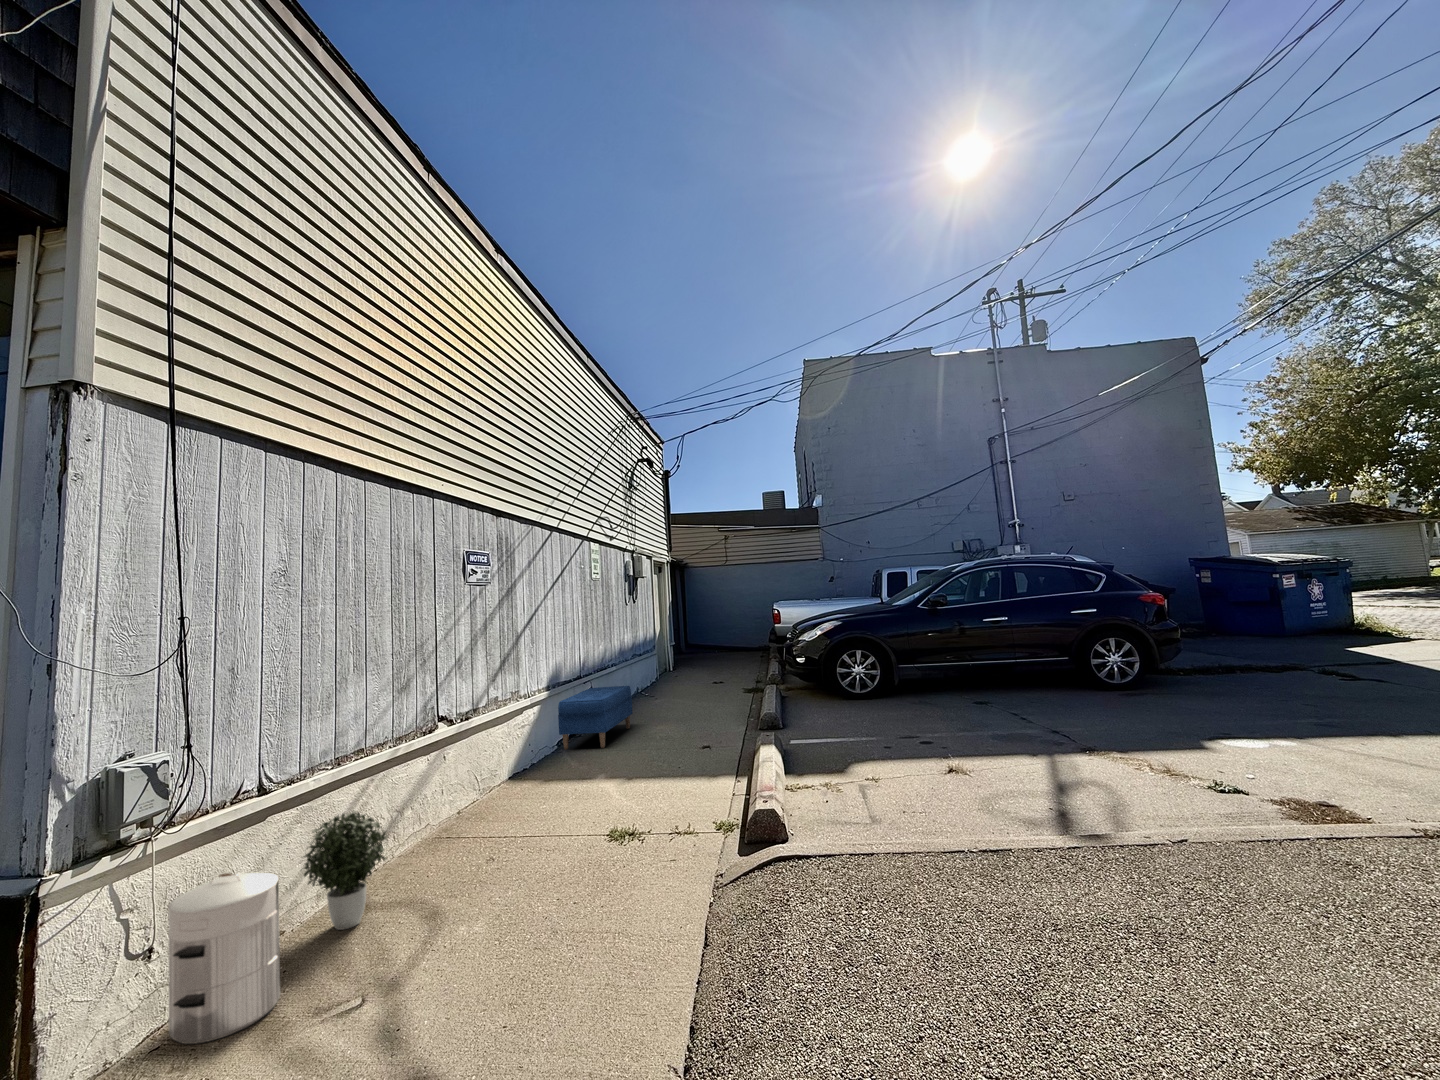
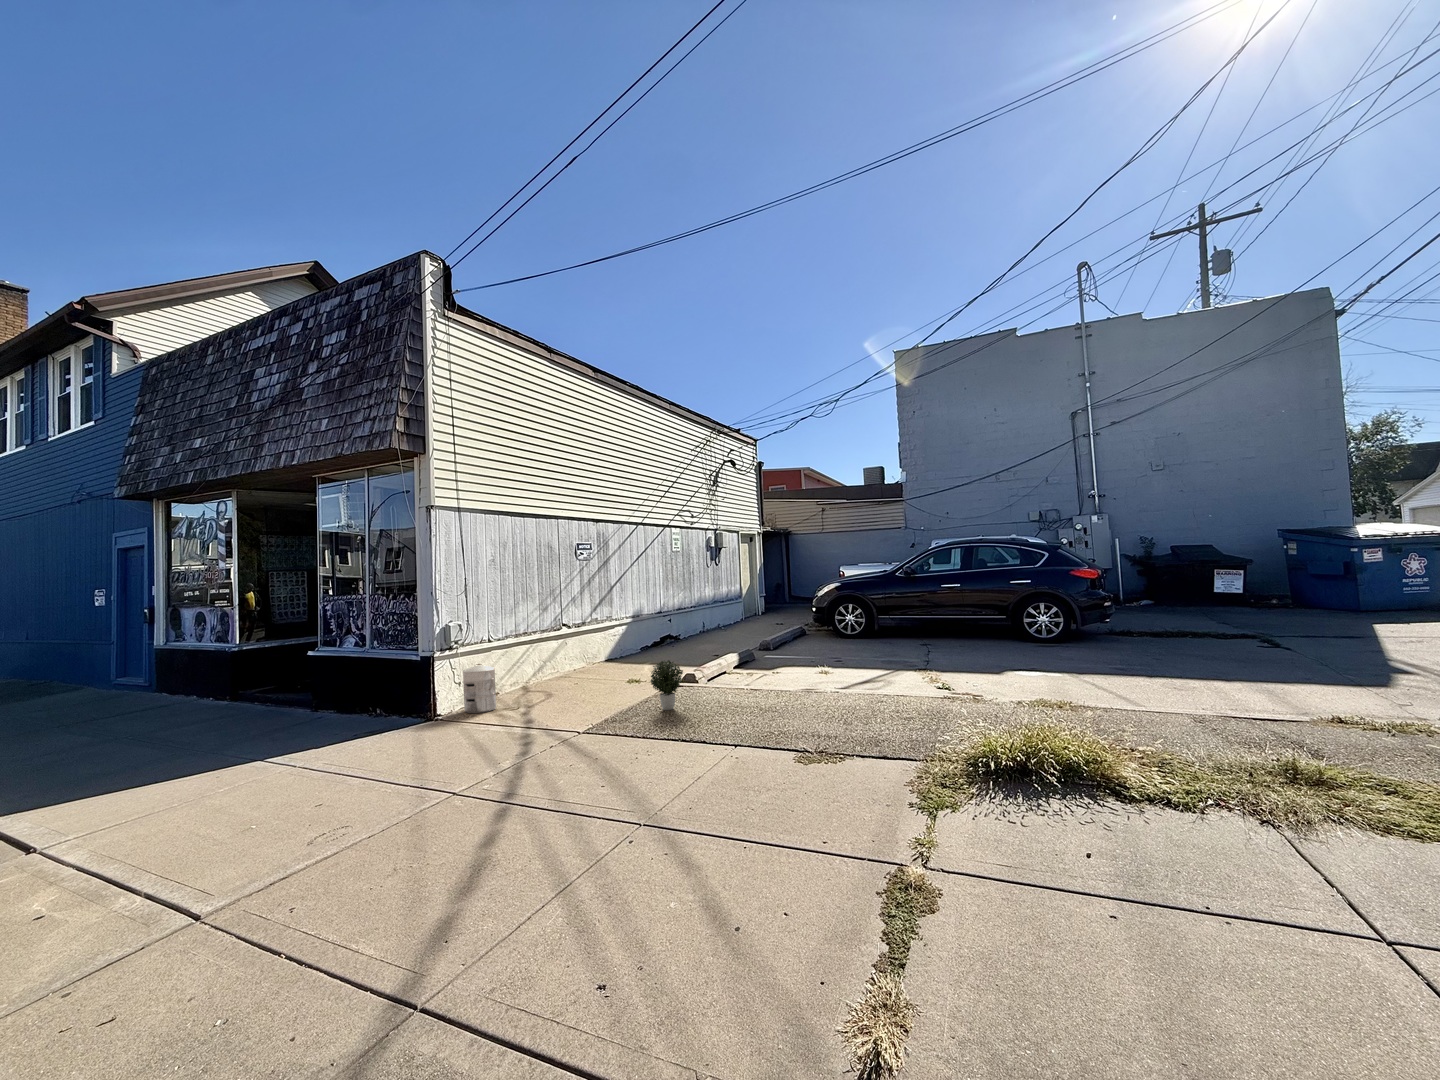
bench: present [558,686,633,750] -> none [641,620,693,655]
potted plant: present [303,810,387,930] -> present [650,660,683,710]

